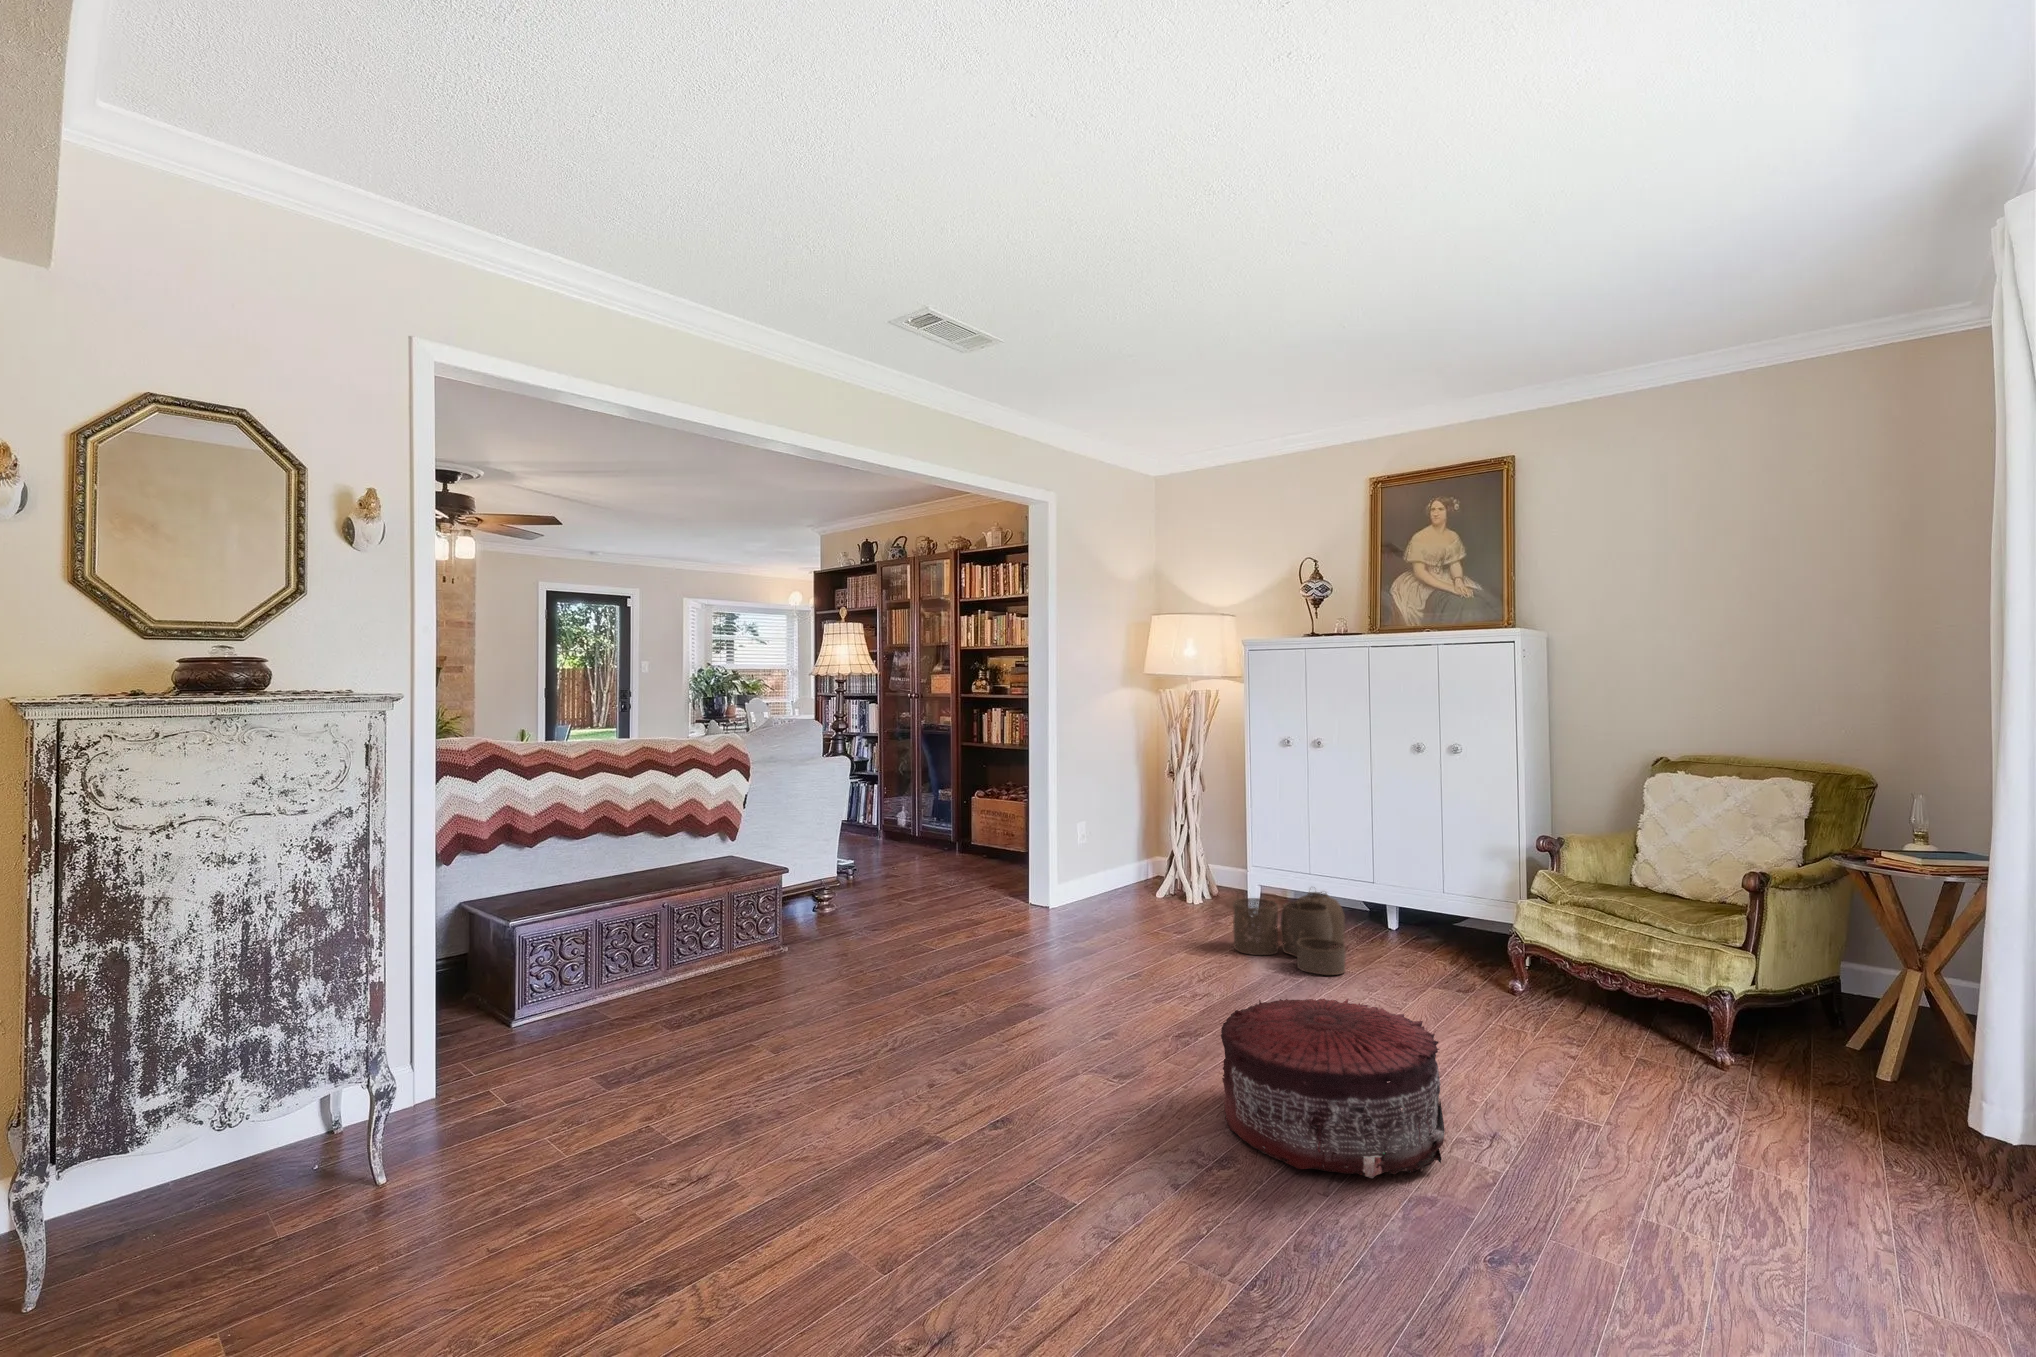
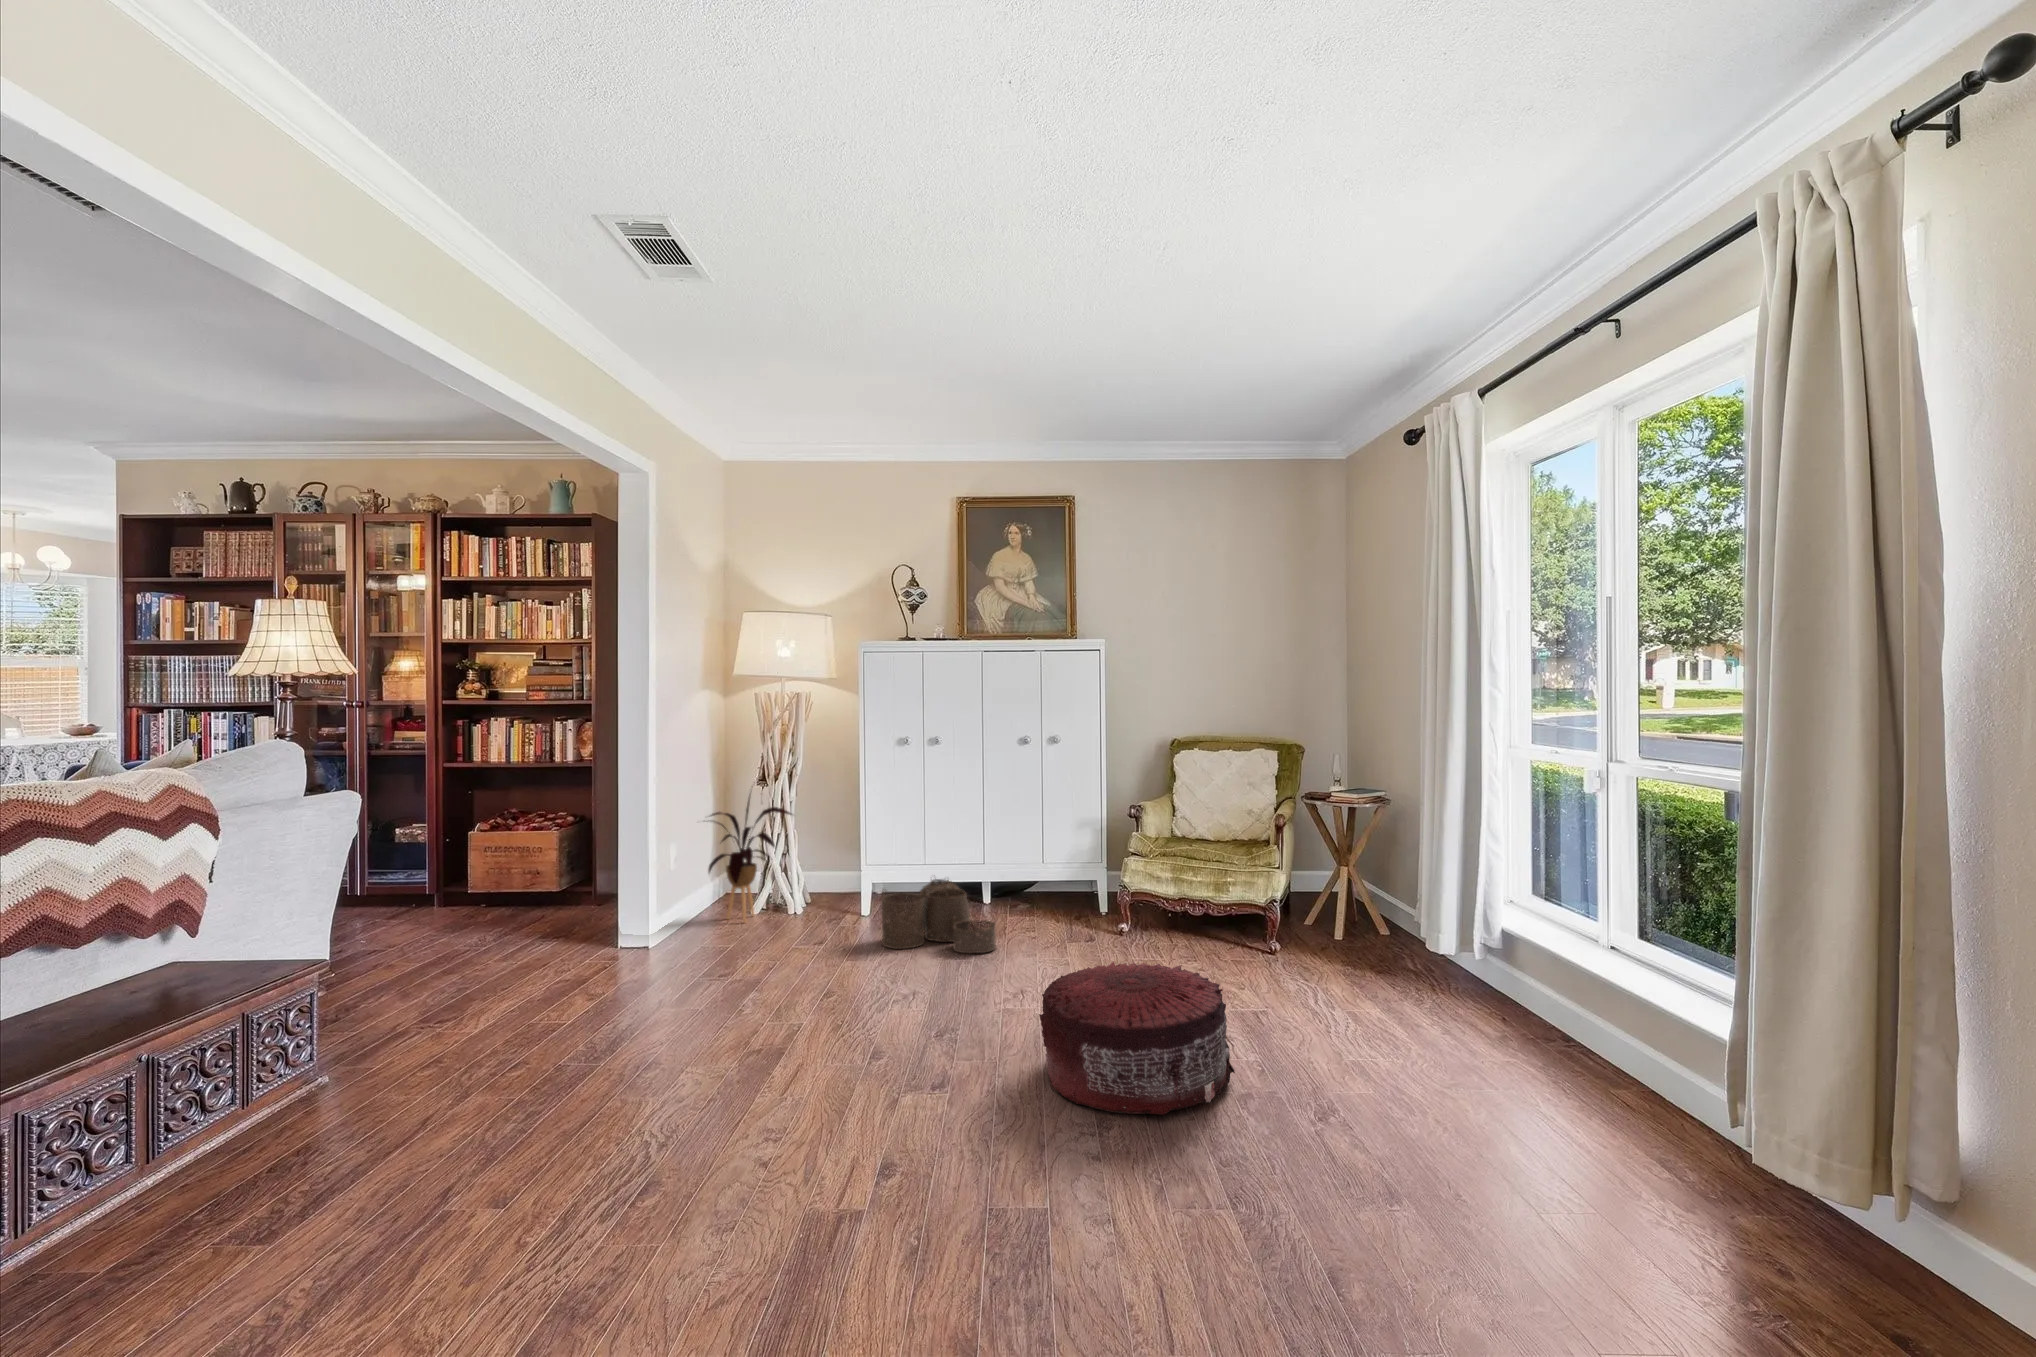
house plant: none [1104,773,1187,904] -> present [708,786,792,922]

